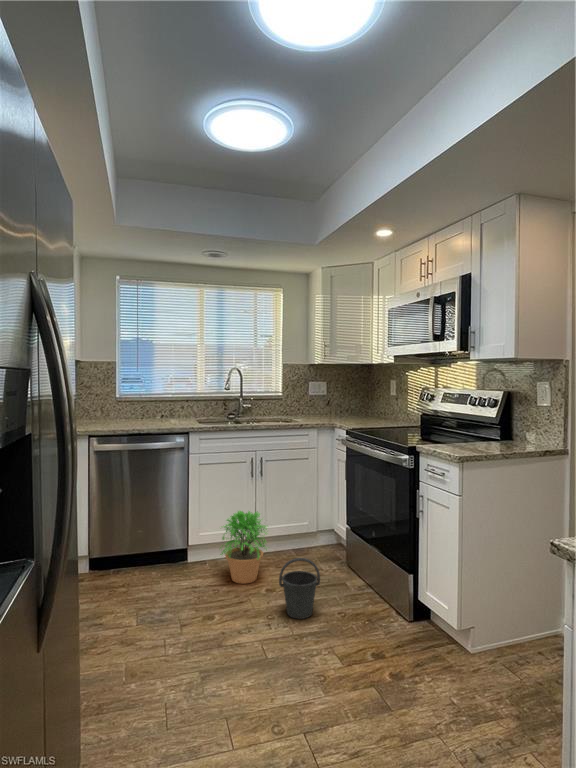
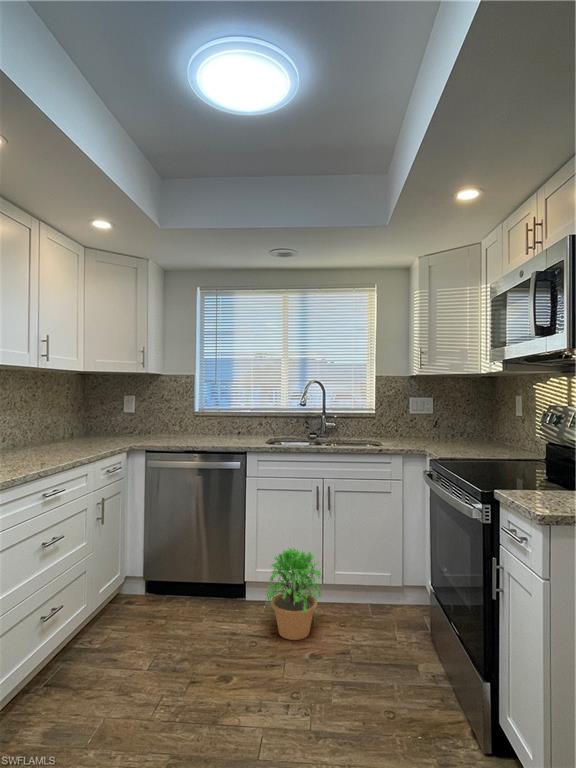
bucket: present [279,558,320,619] -> none [308,624,363,709]

